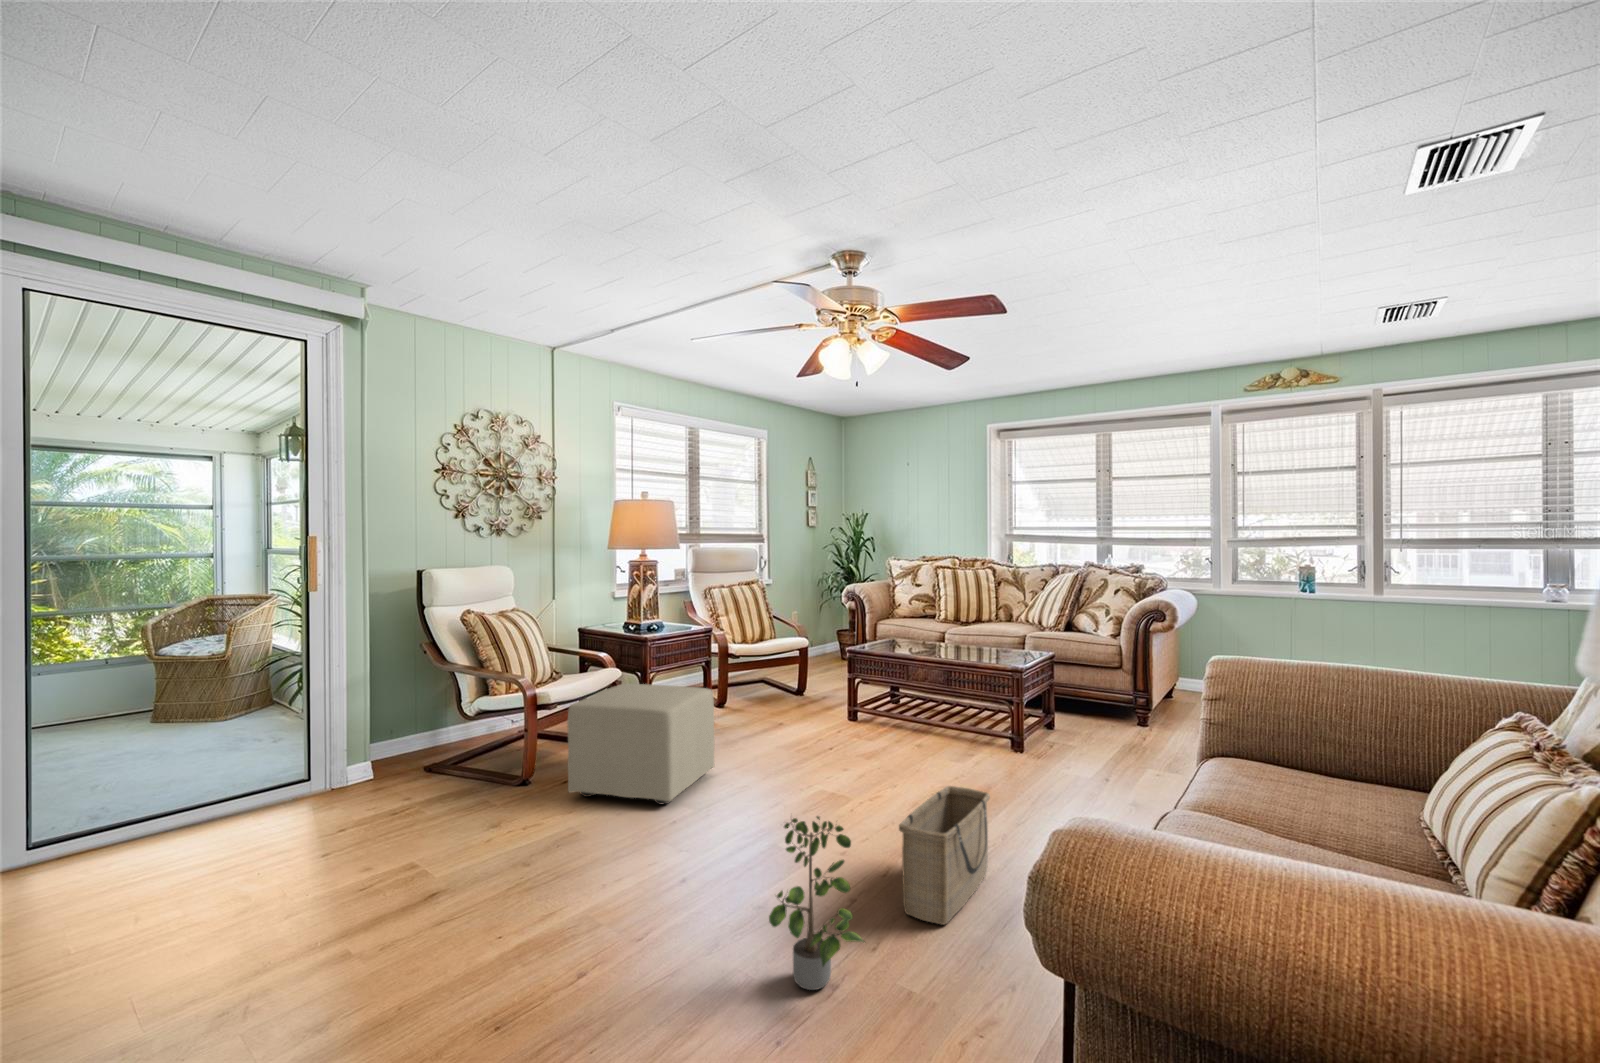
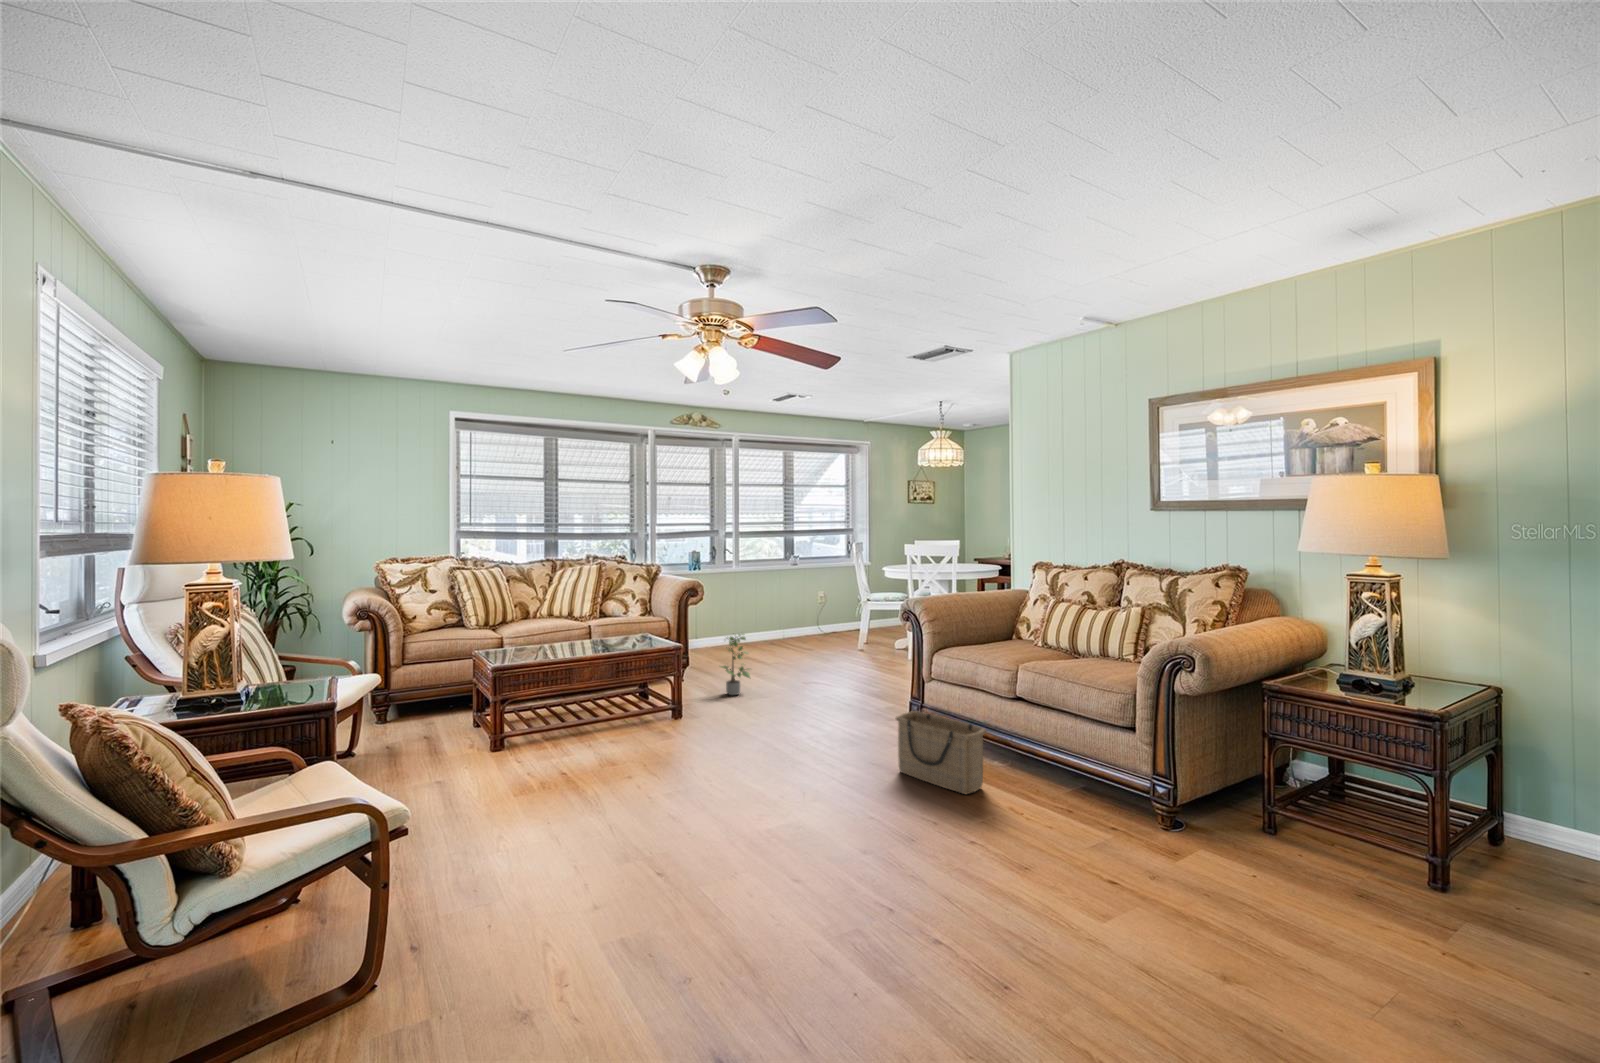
ottoman: present [567,684,714,804] -> none [512,730,718,923]
potted plant: present [769,816,865,990] -> present [721,634,750,695]

